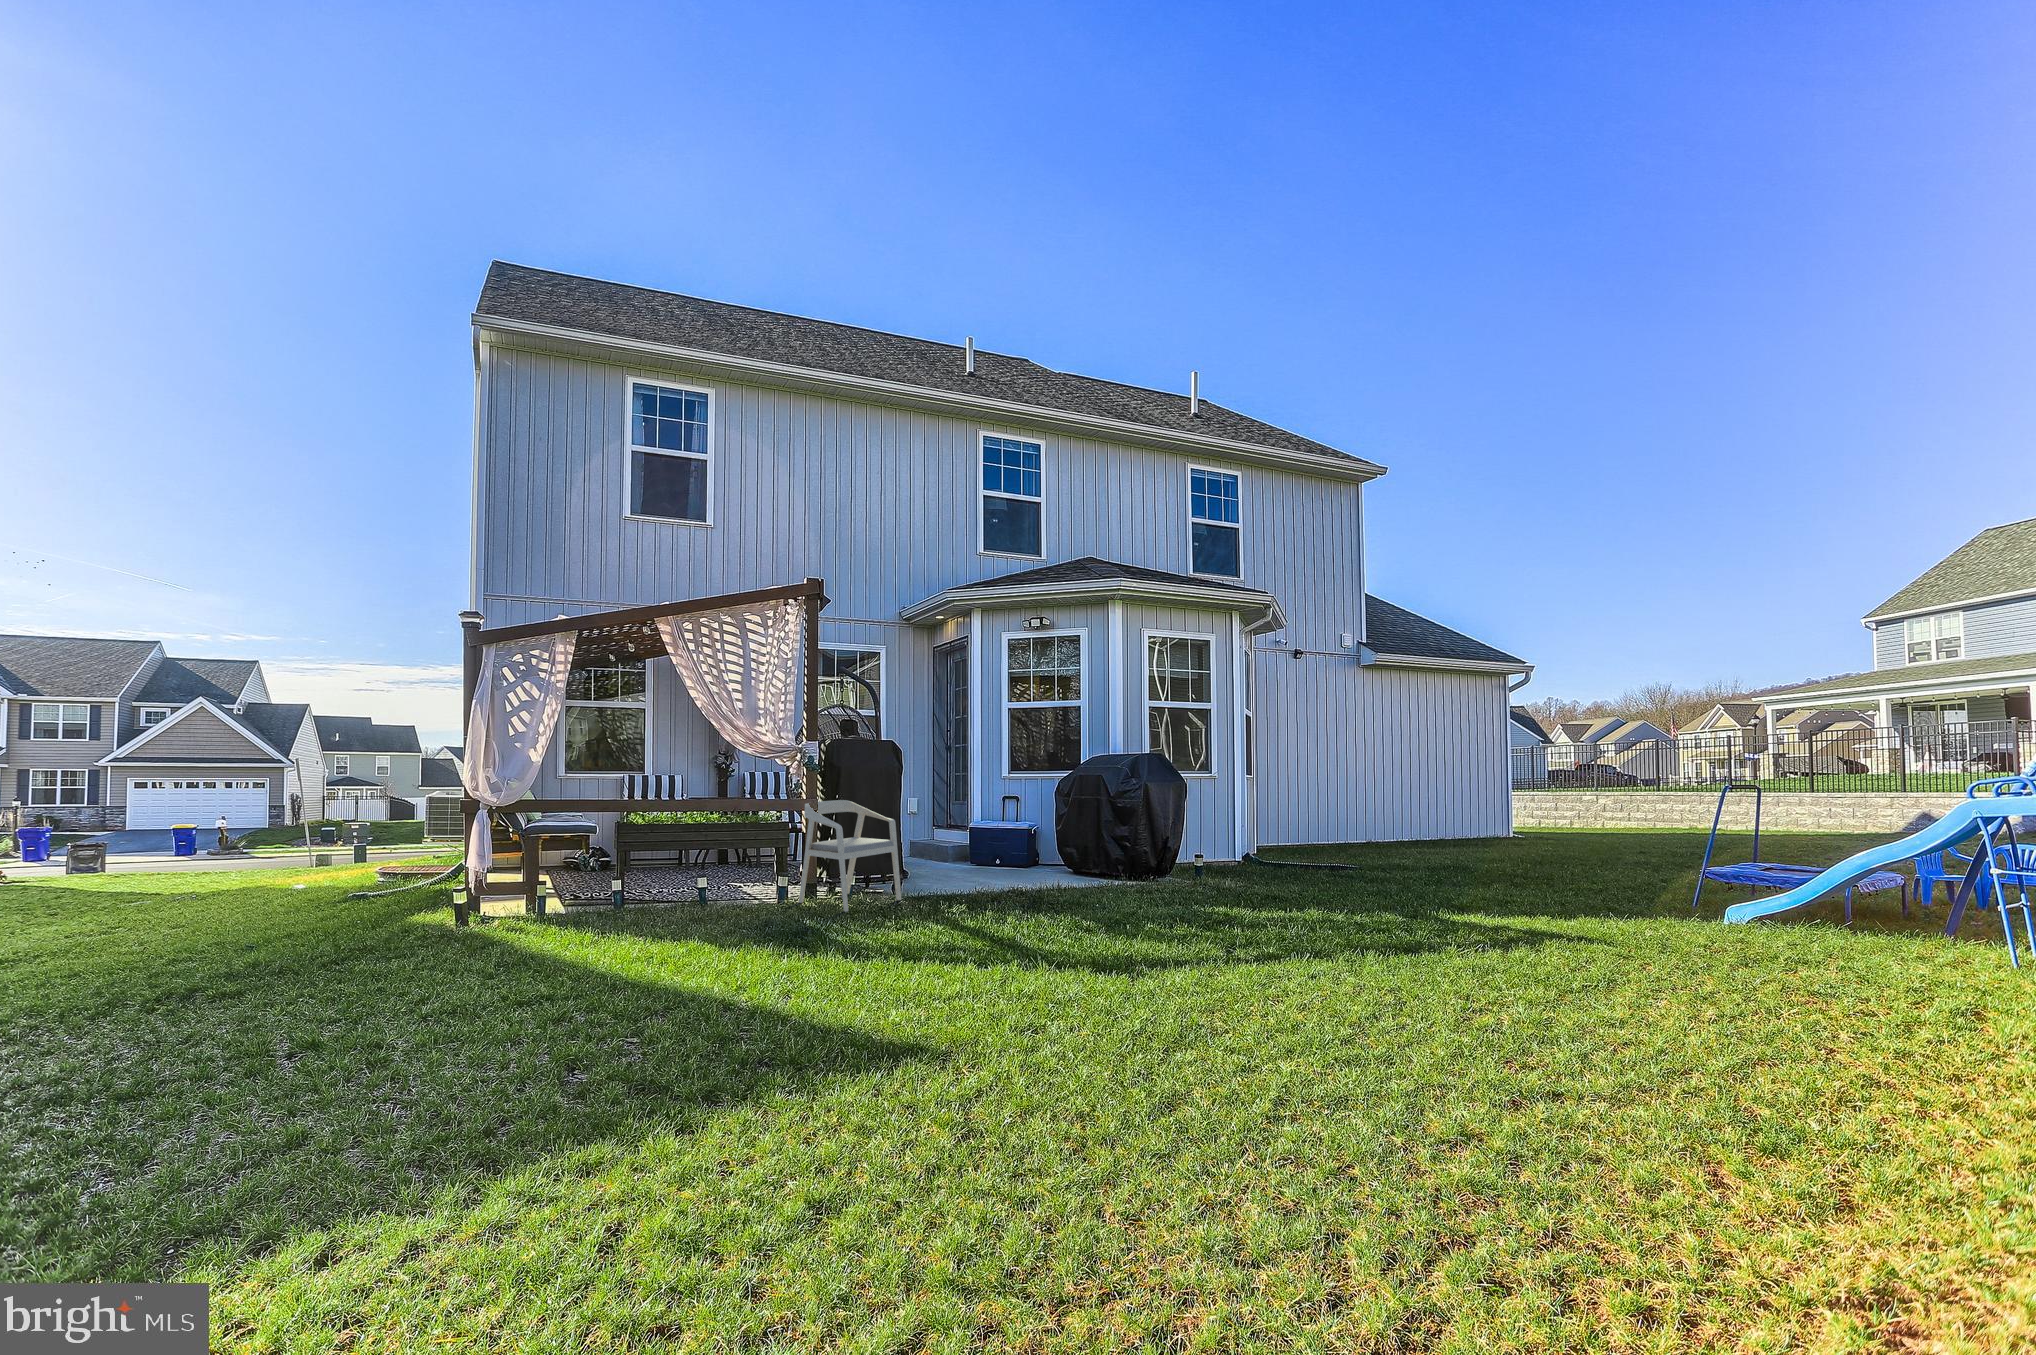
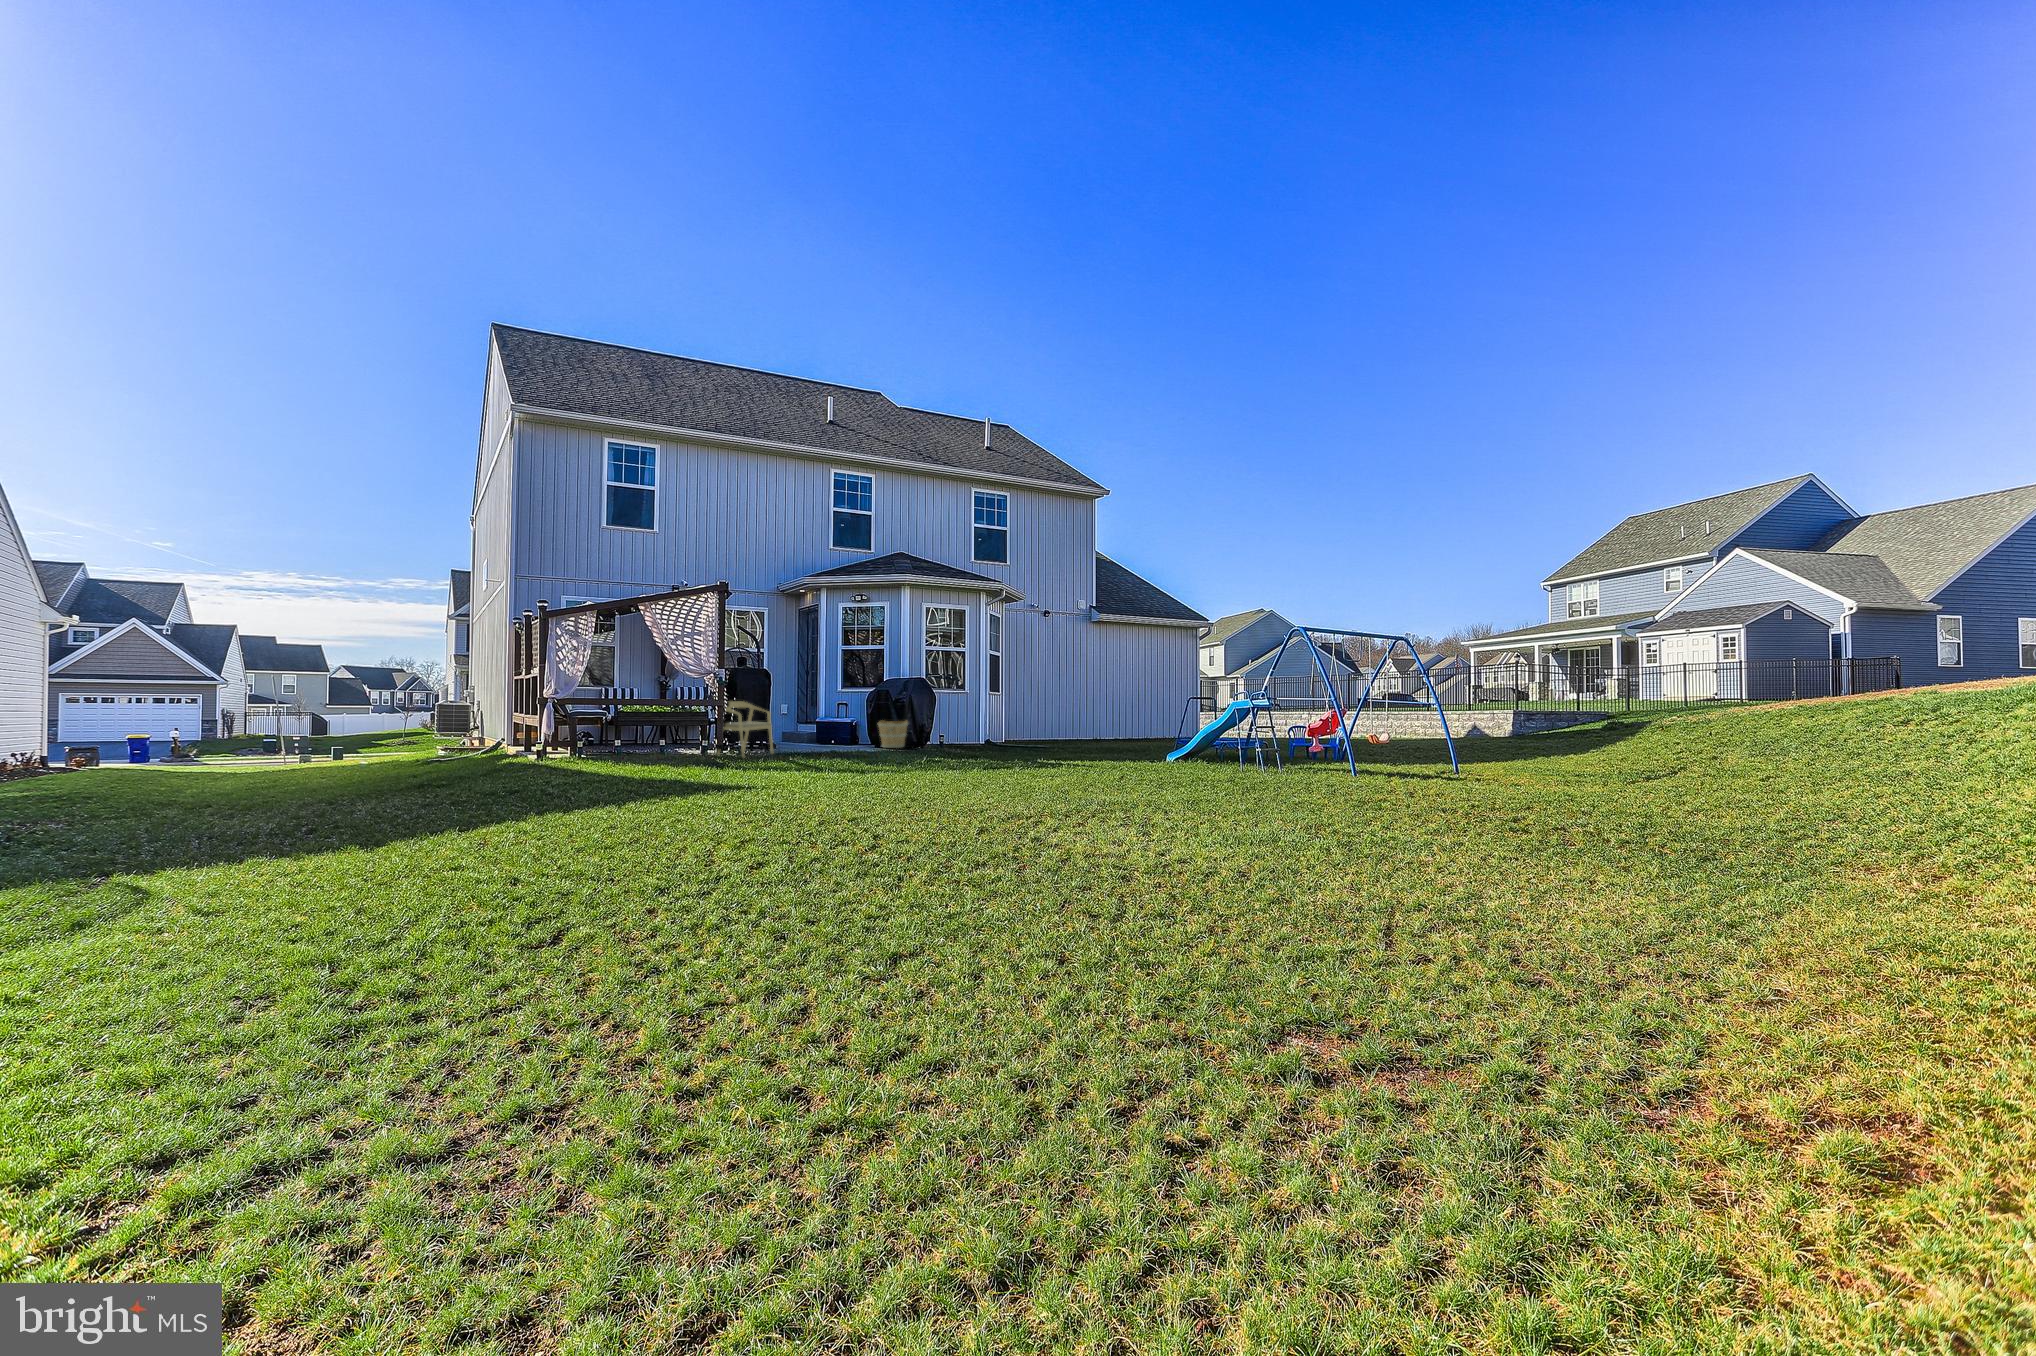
wooden bucket: none [1081,829,1135,881] -> present [878,721,908,748]

